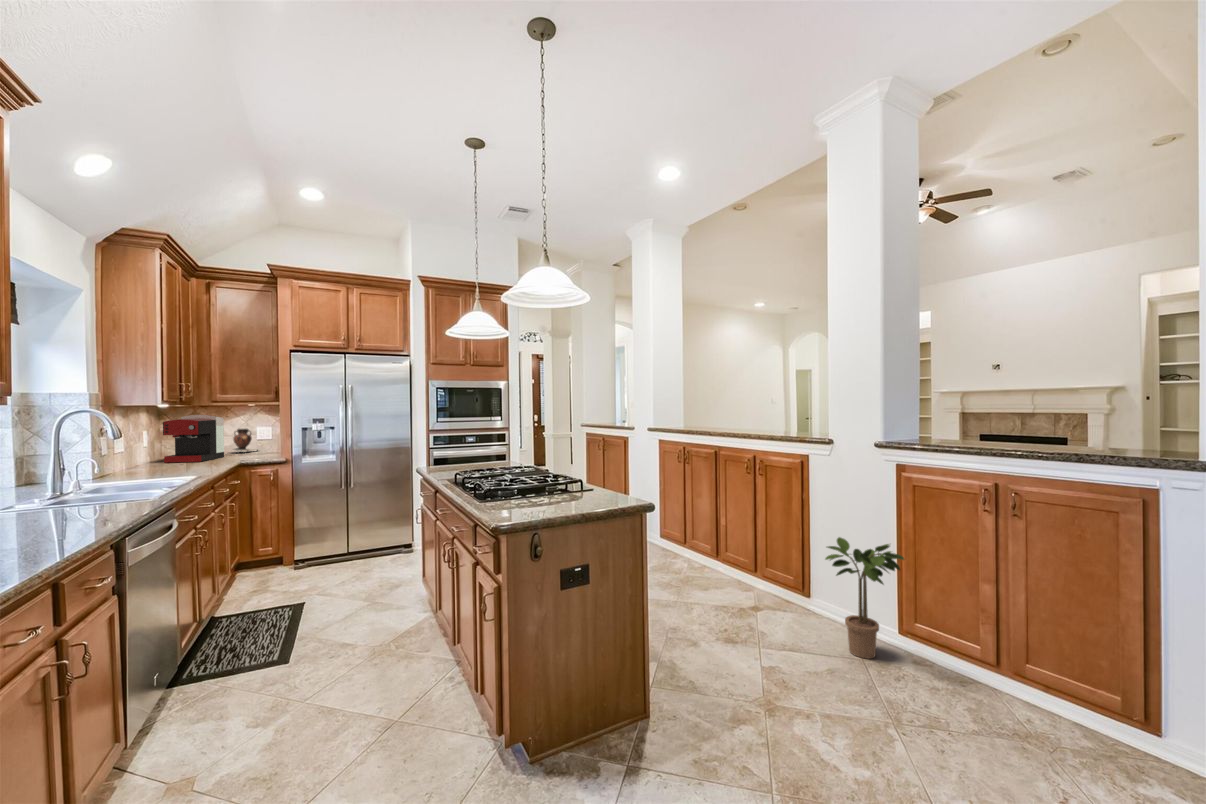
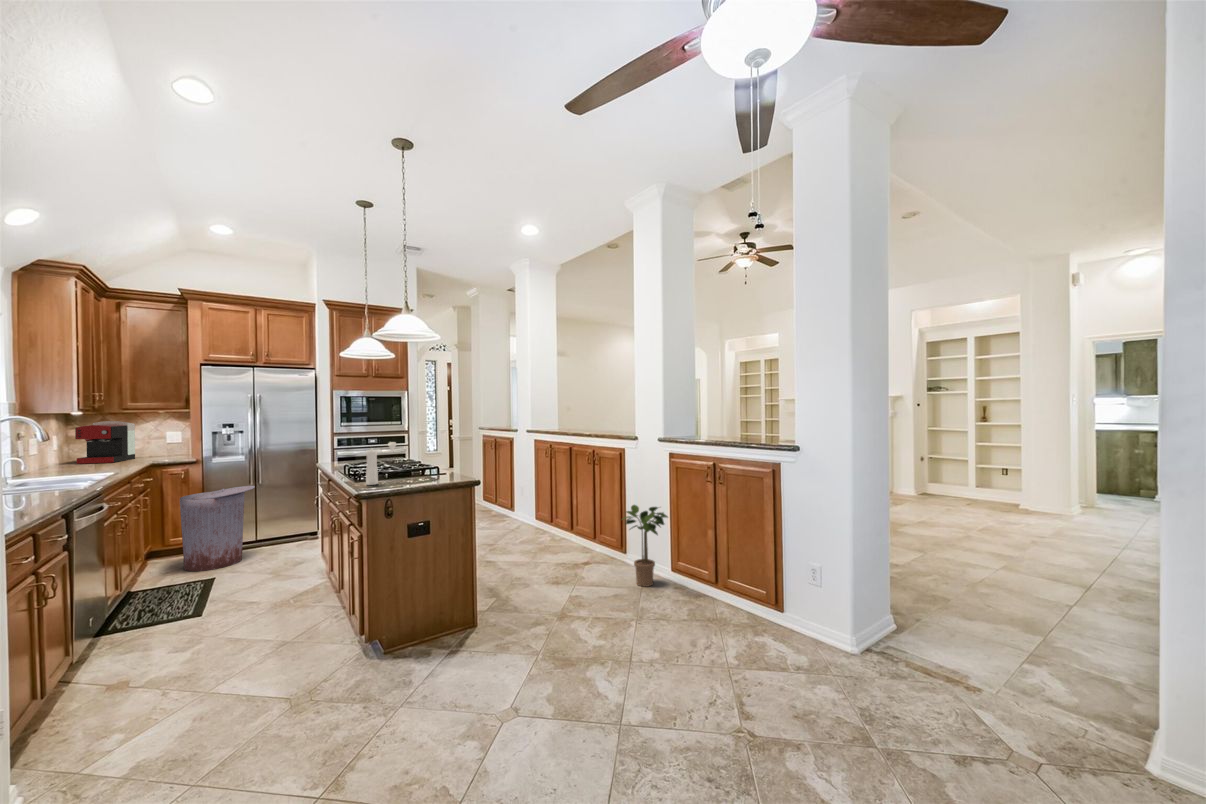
vase: present [234,429,254,452] -> none [135,433,170,454]
pepper mill: none [502,448,541,512] -> present [366,442,396,485]
trash can: none [268,491,347,591] -> present [180,486,255,571]

